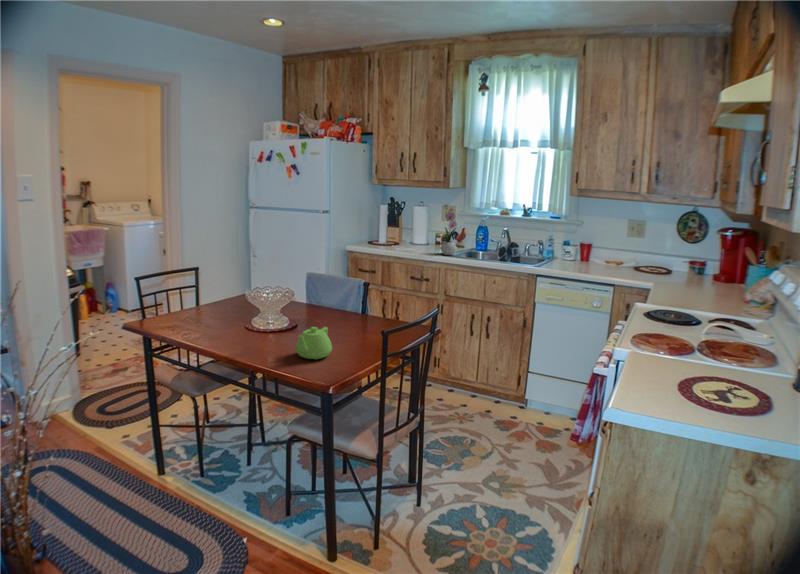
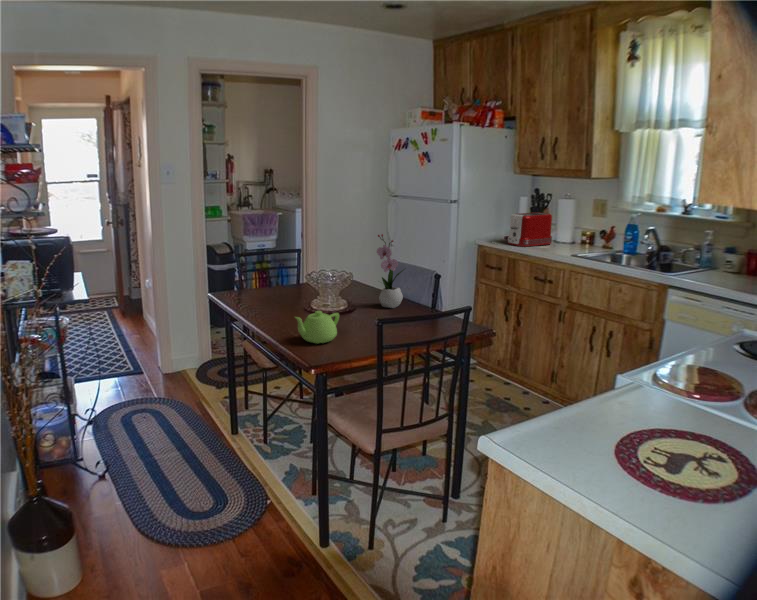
flower arrangement: present [440,205,457,255] -> present [377,234,405,308]
toaster: none [380,218,416,250] -> present [508,212,552,247]

